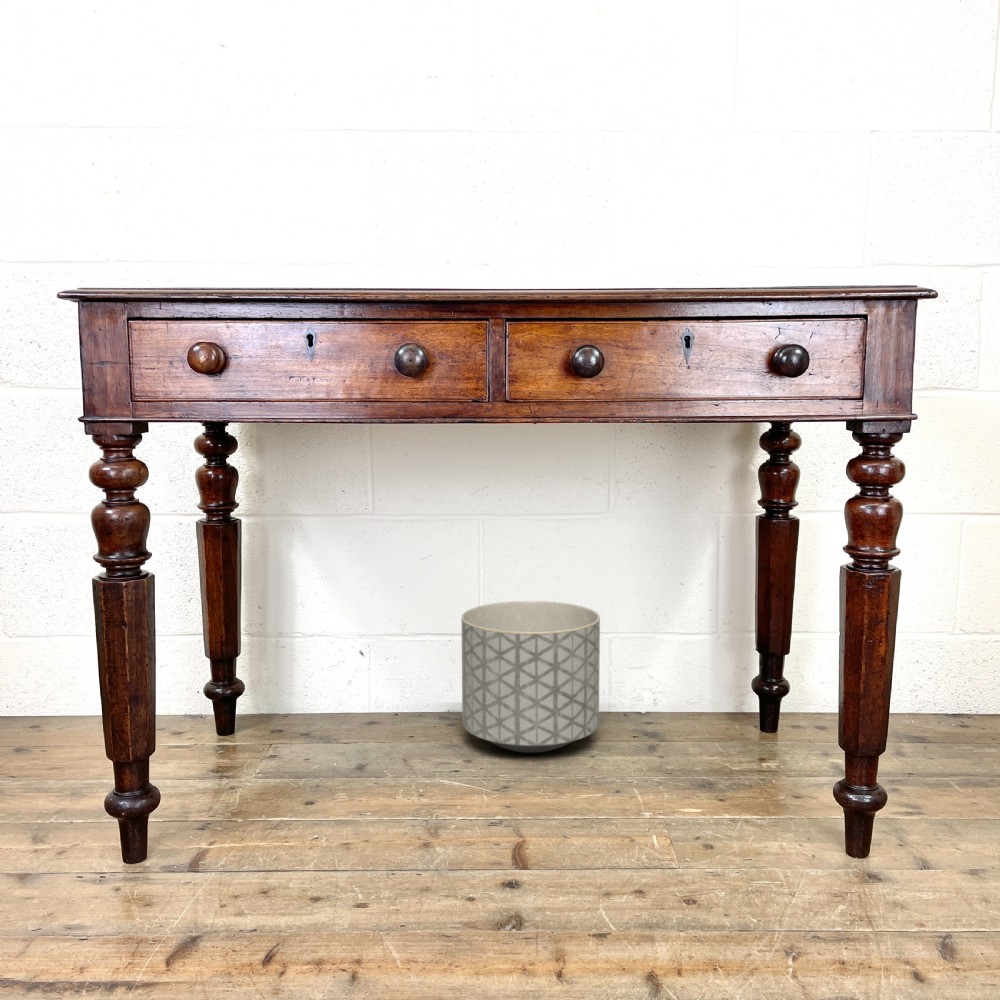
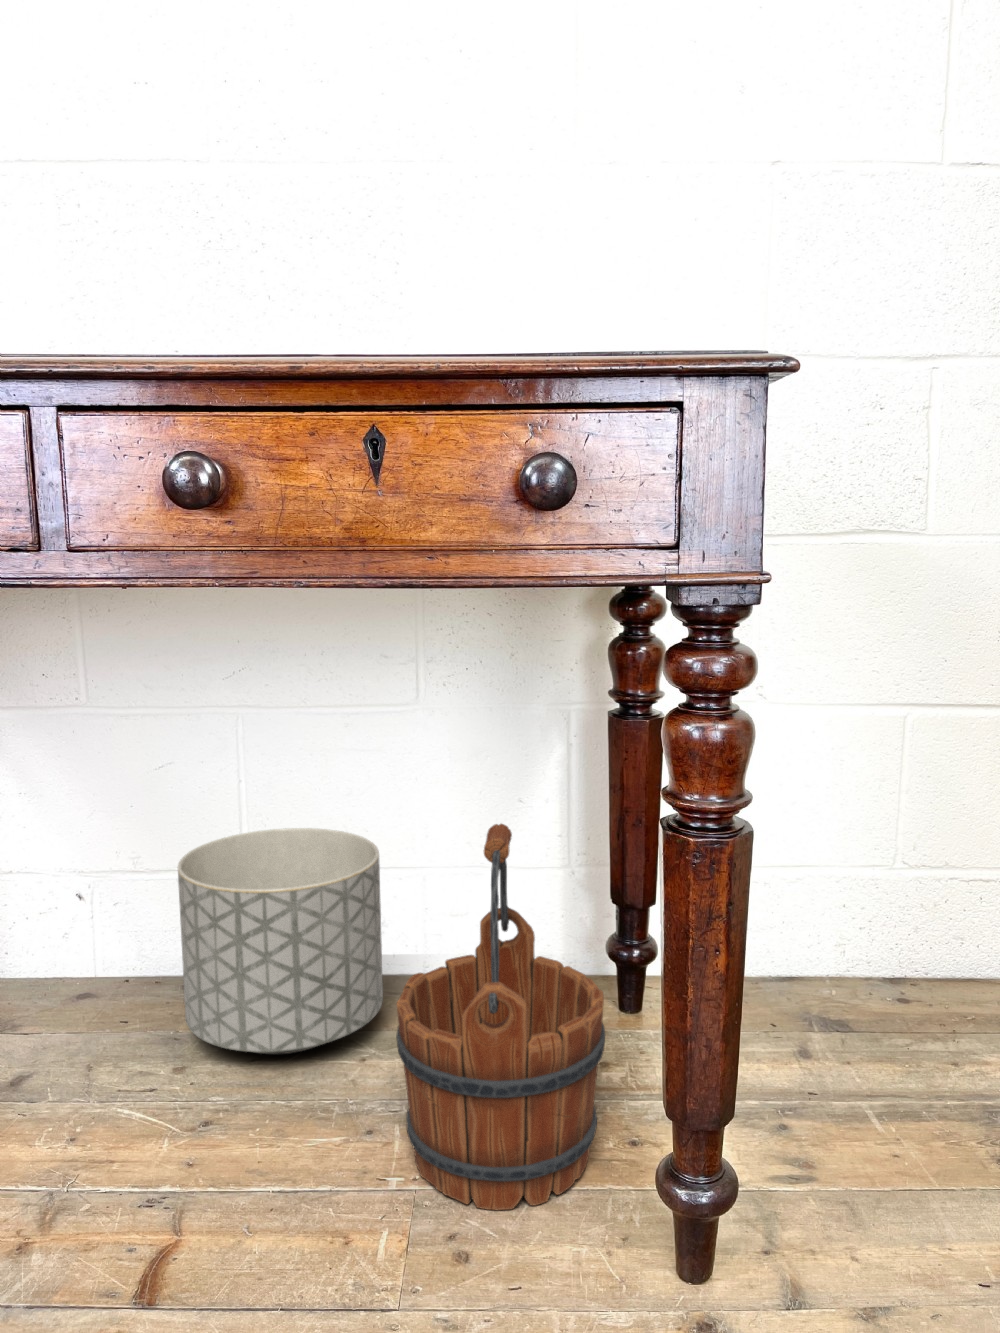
wooden bucket: none [645,580,786,827] -> present [396,824,605,1210]

